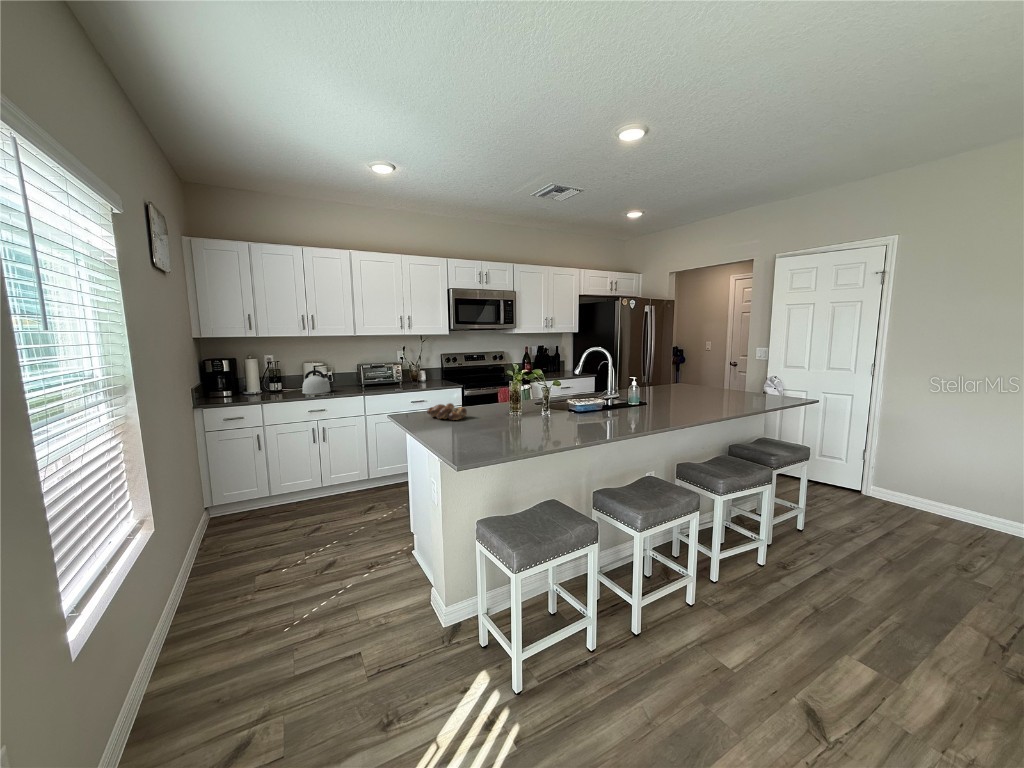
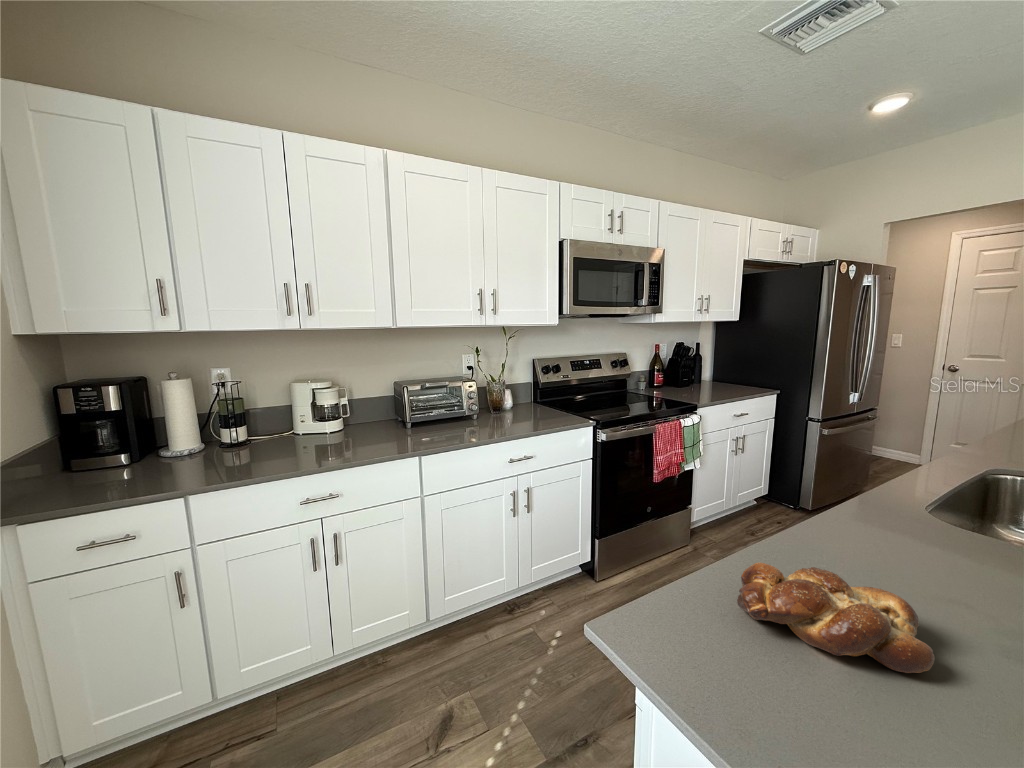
kettle: present [302,370,331,394] -> none [288,401,350,454]

